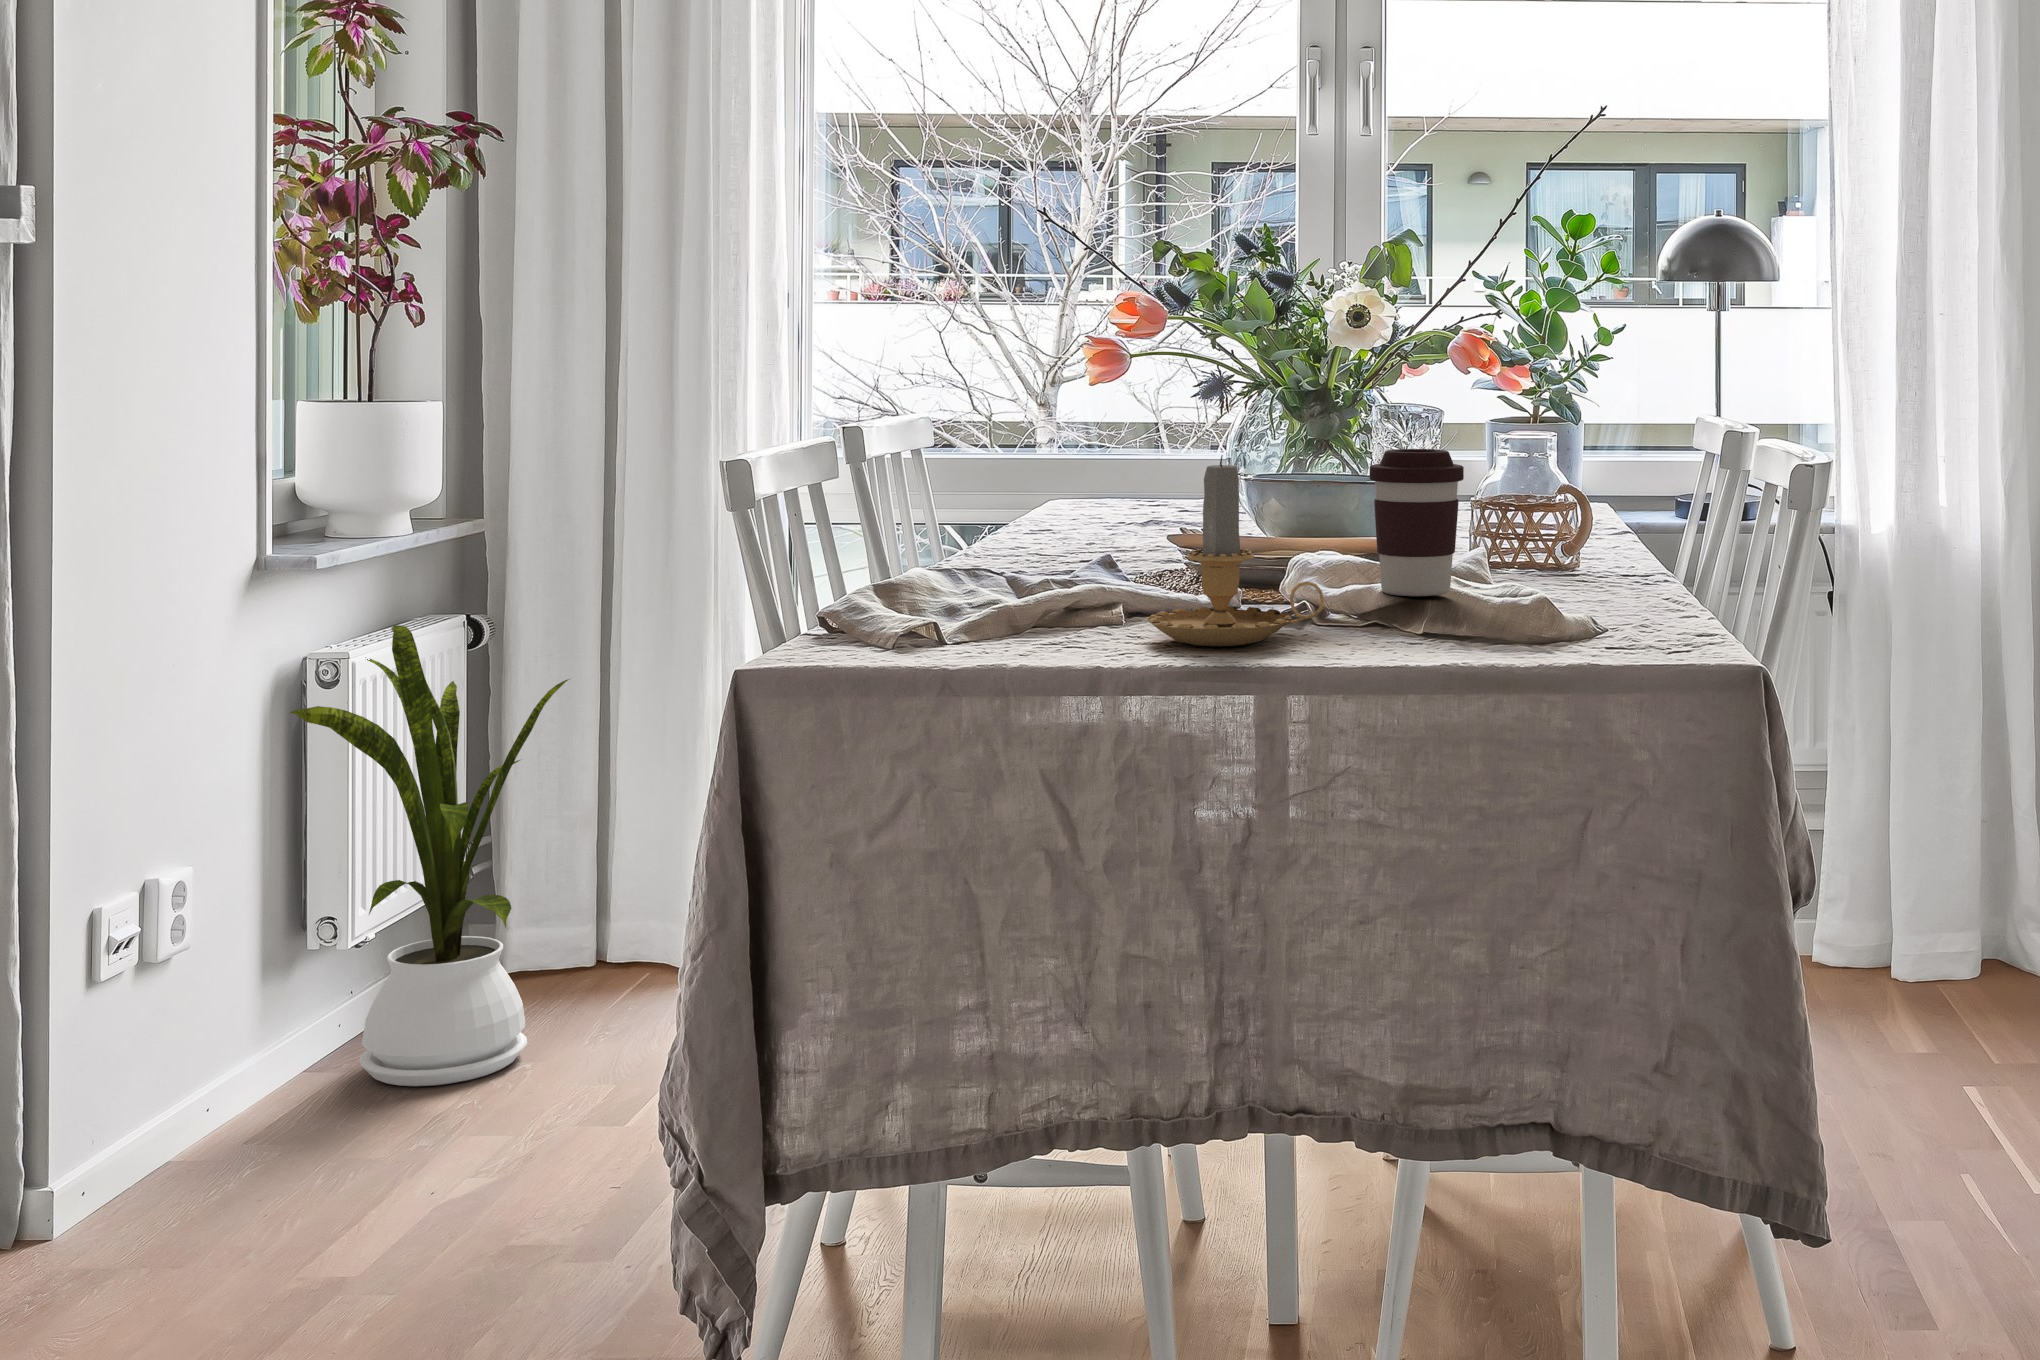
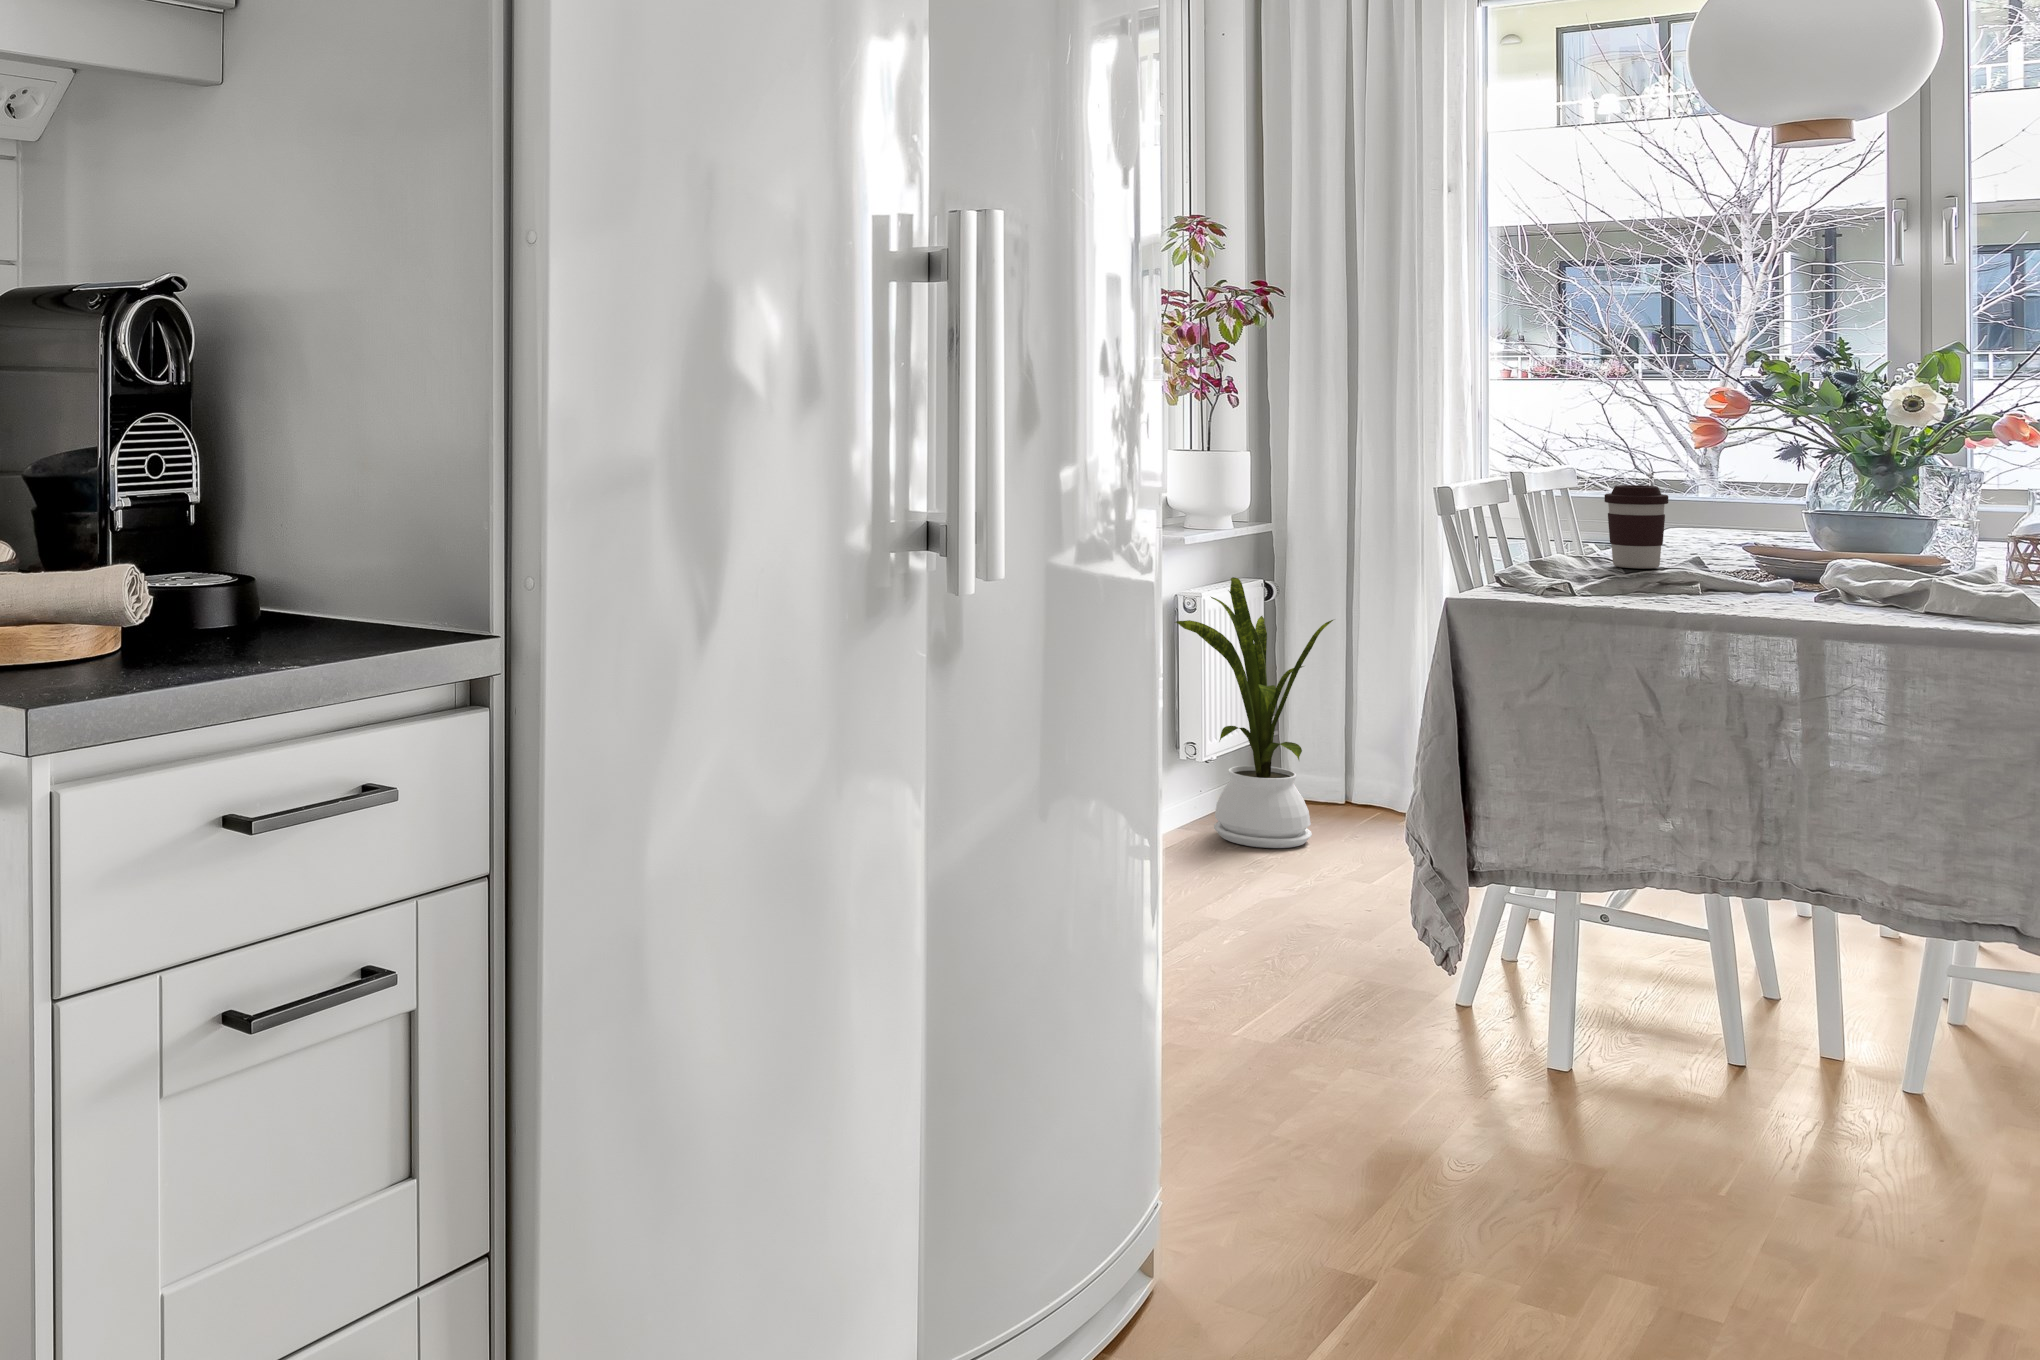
coffee cup: present [1369,449,1464,596] -> present [1605,485,1668,569]
candle: present [1148,455,1324,647] -> none [1710,494,1841,610]

